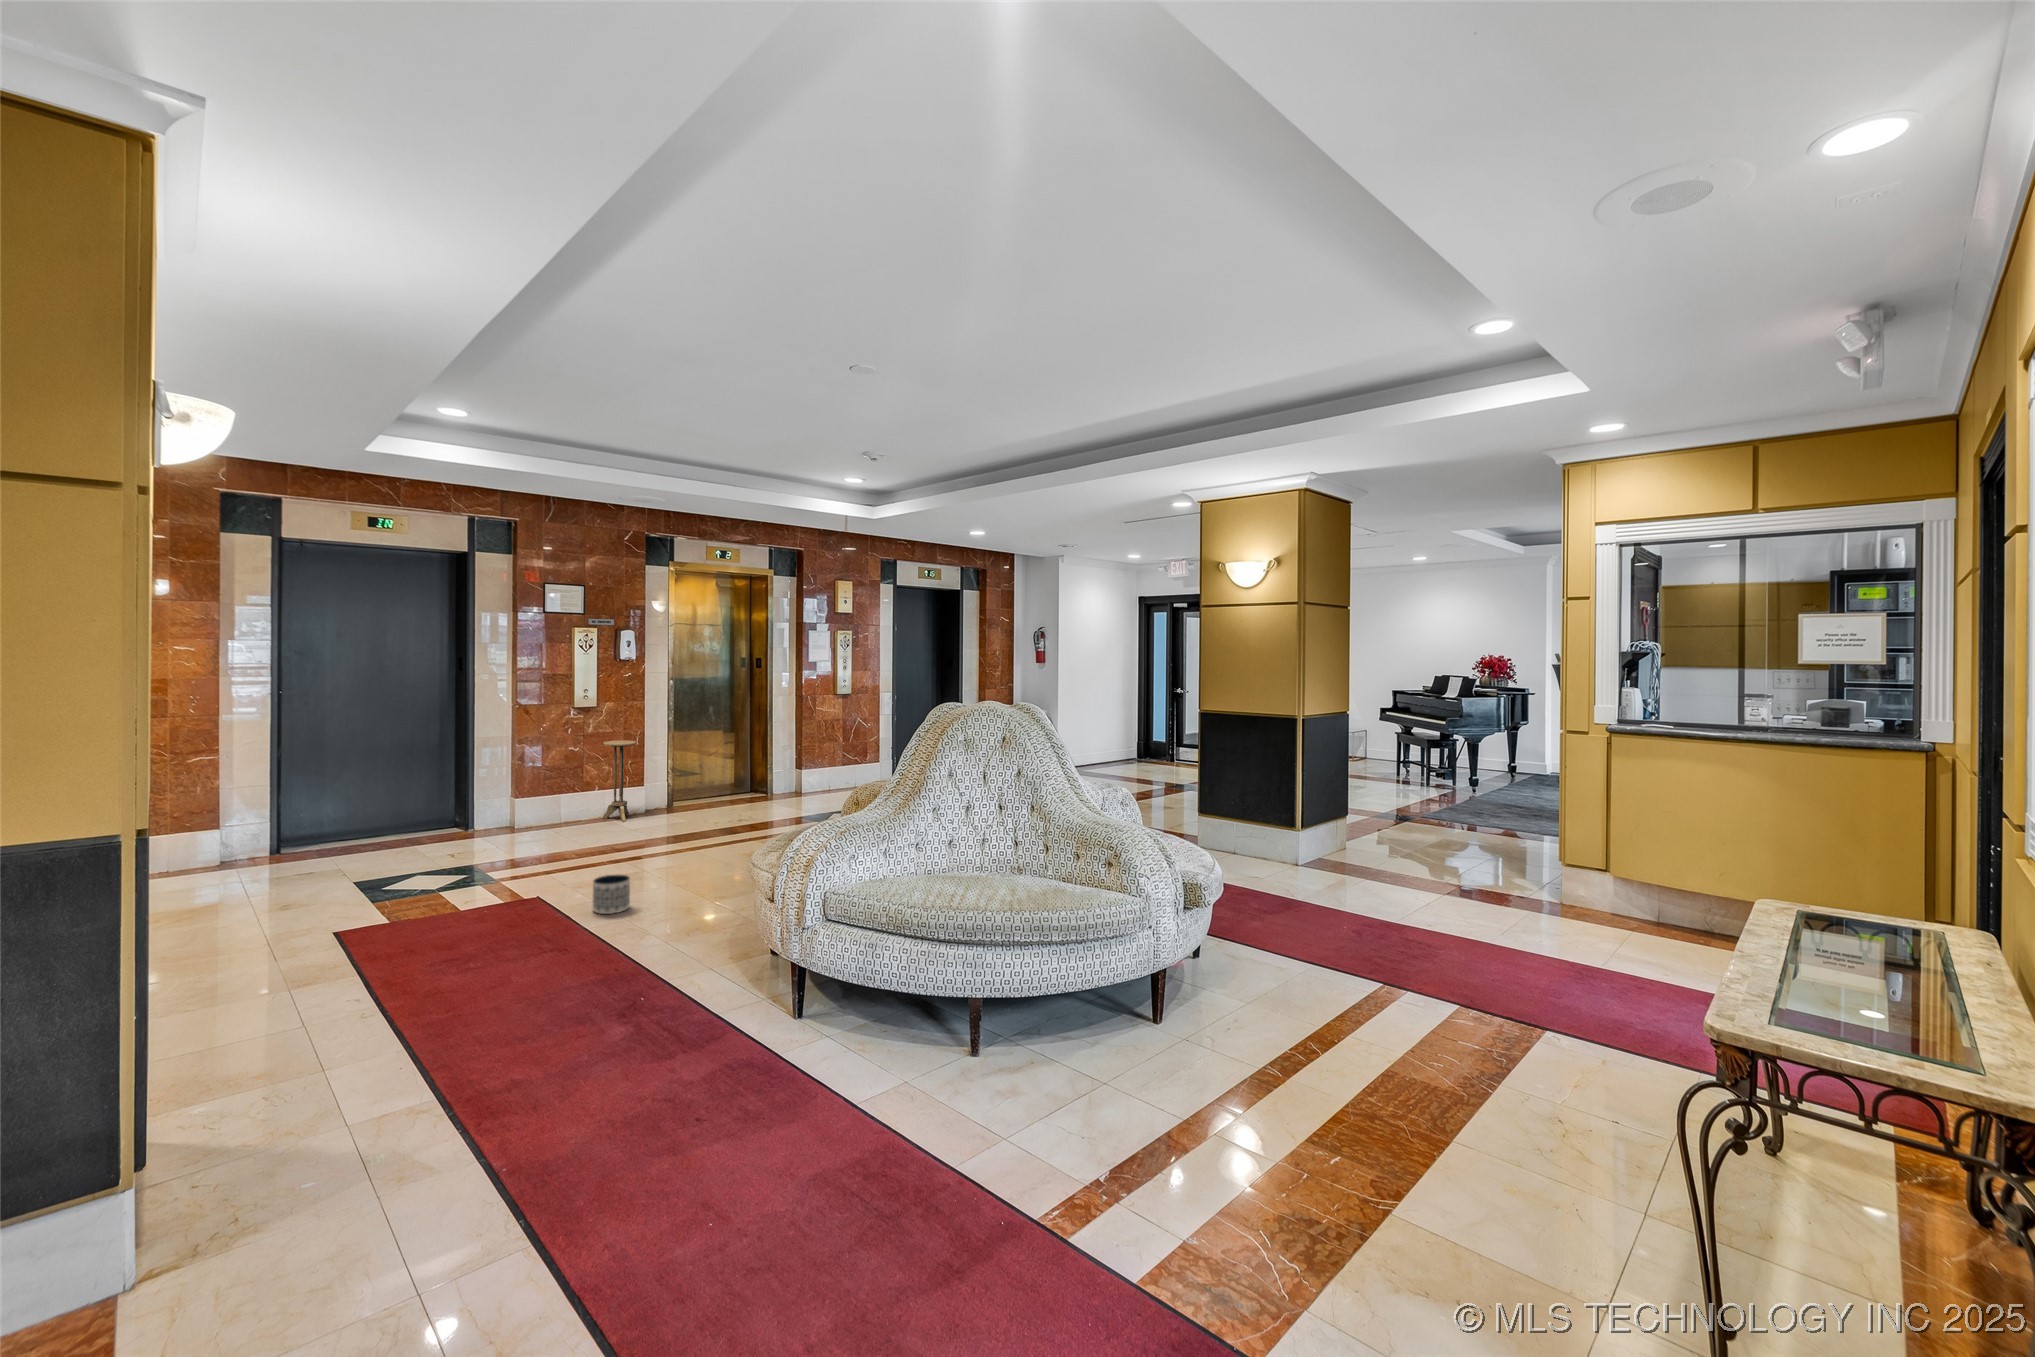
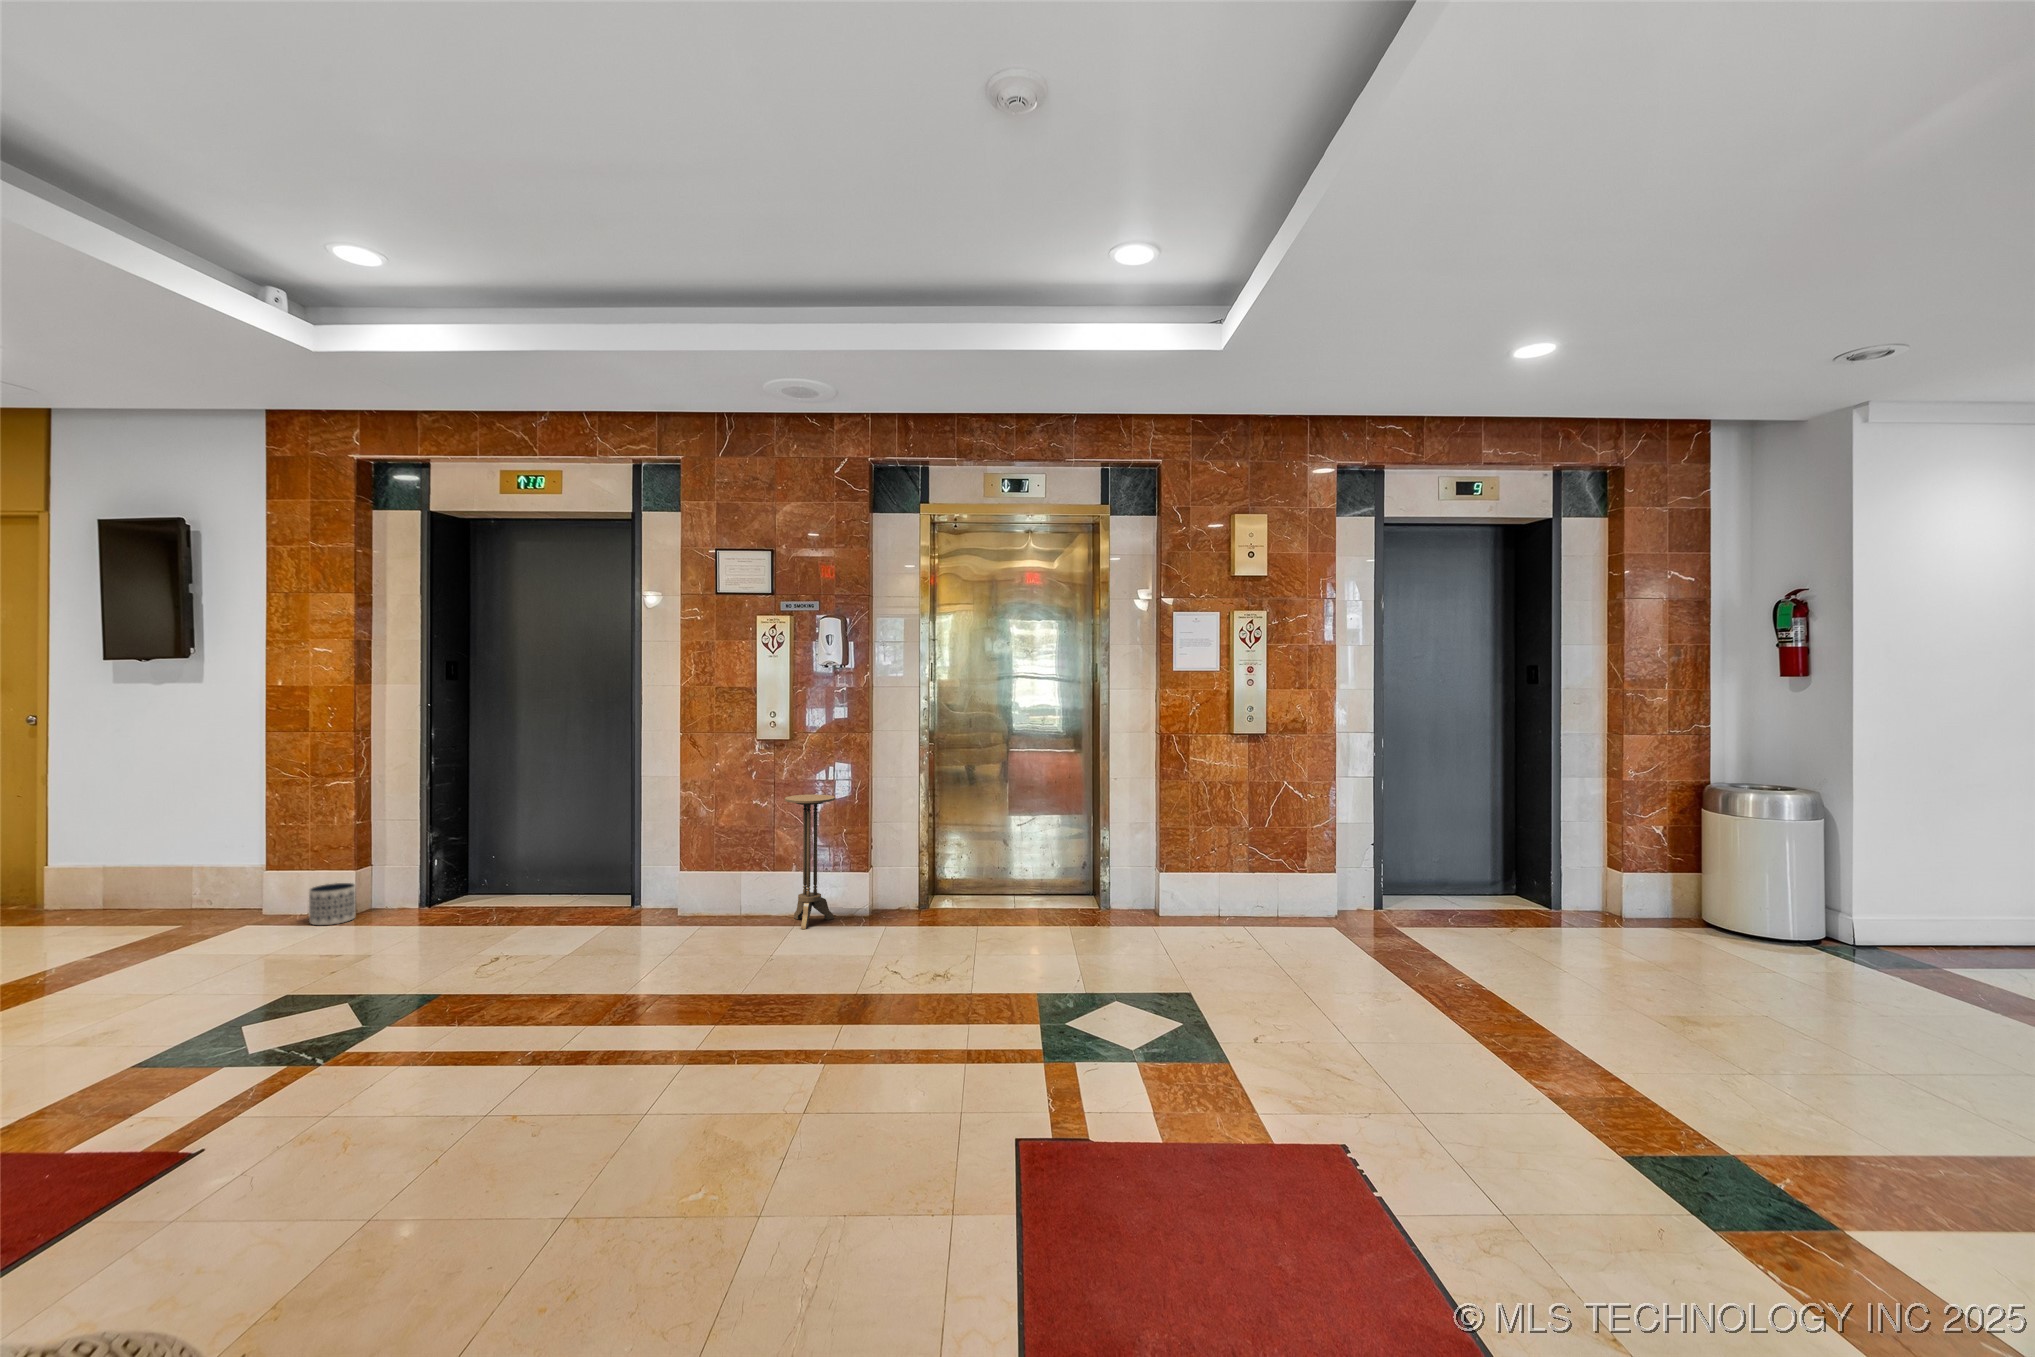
planter: present [593,874,630,914] -> present [309,883,355,925]

